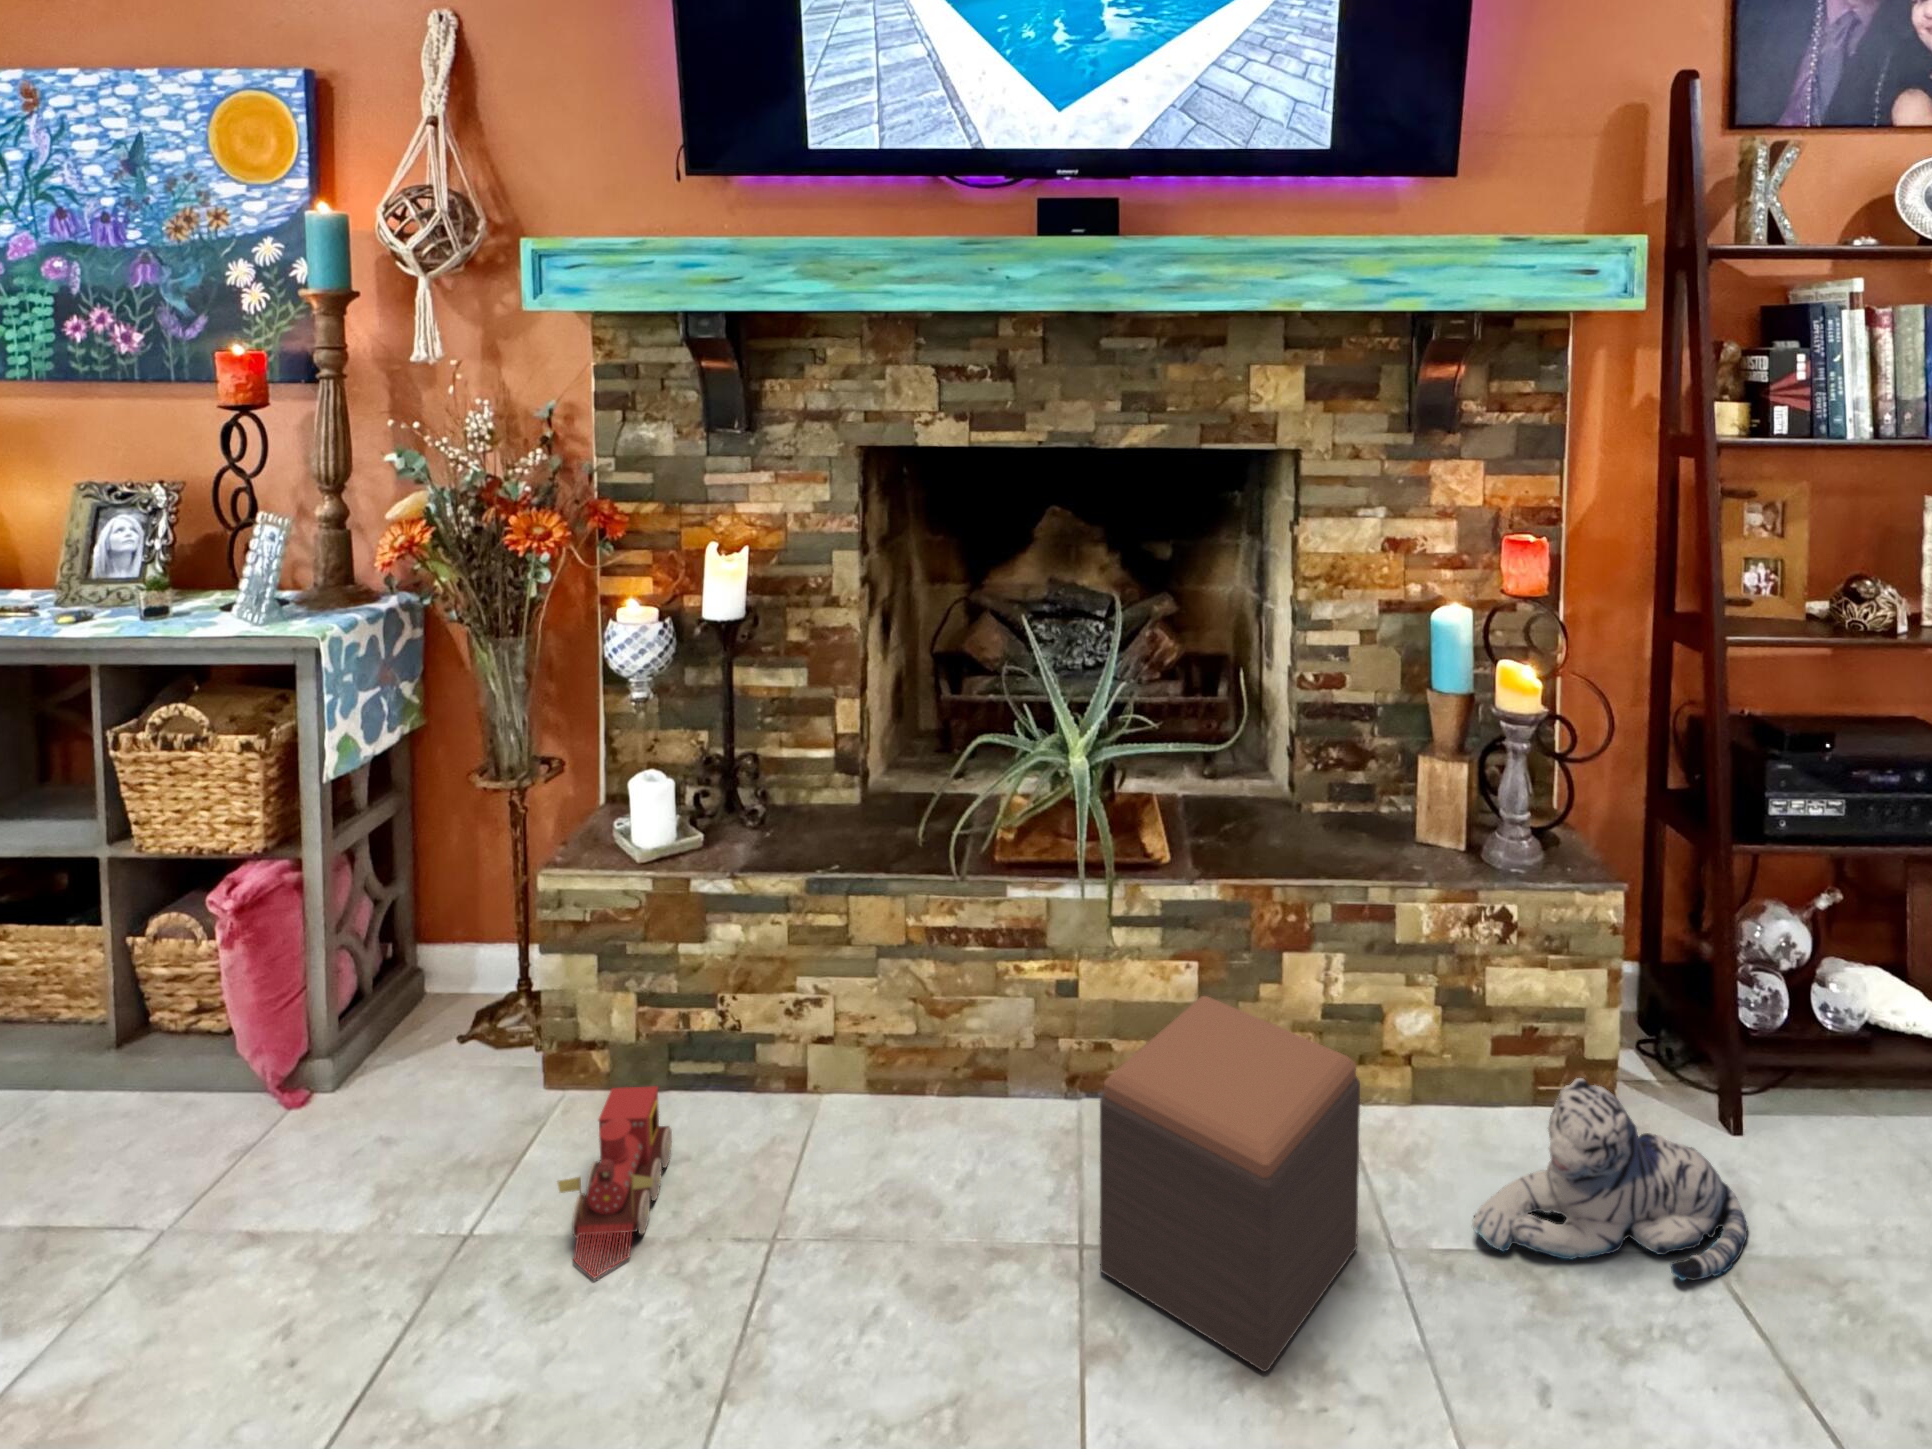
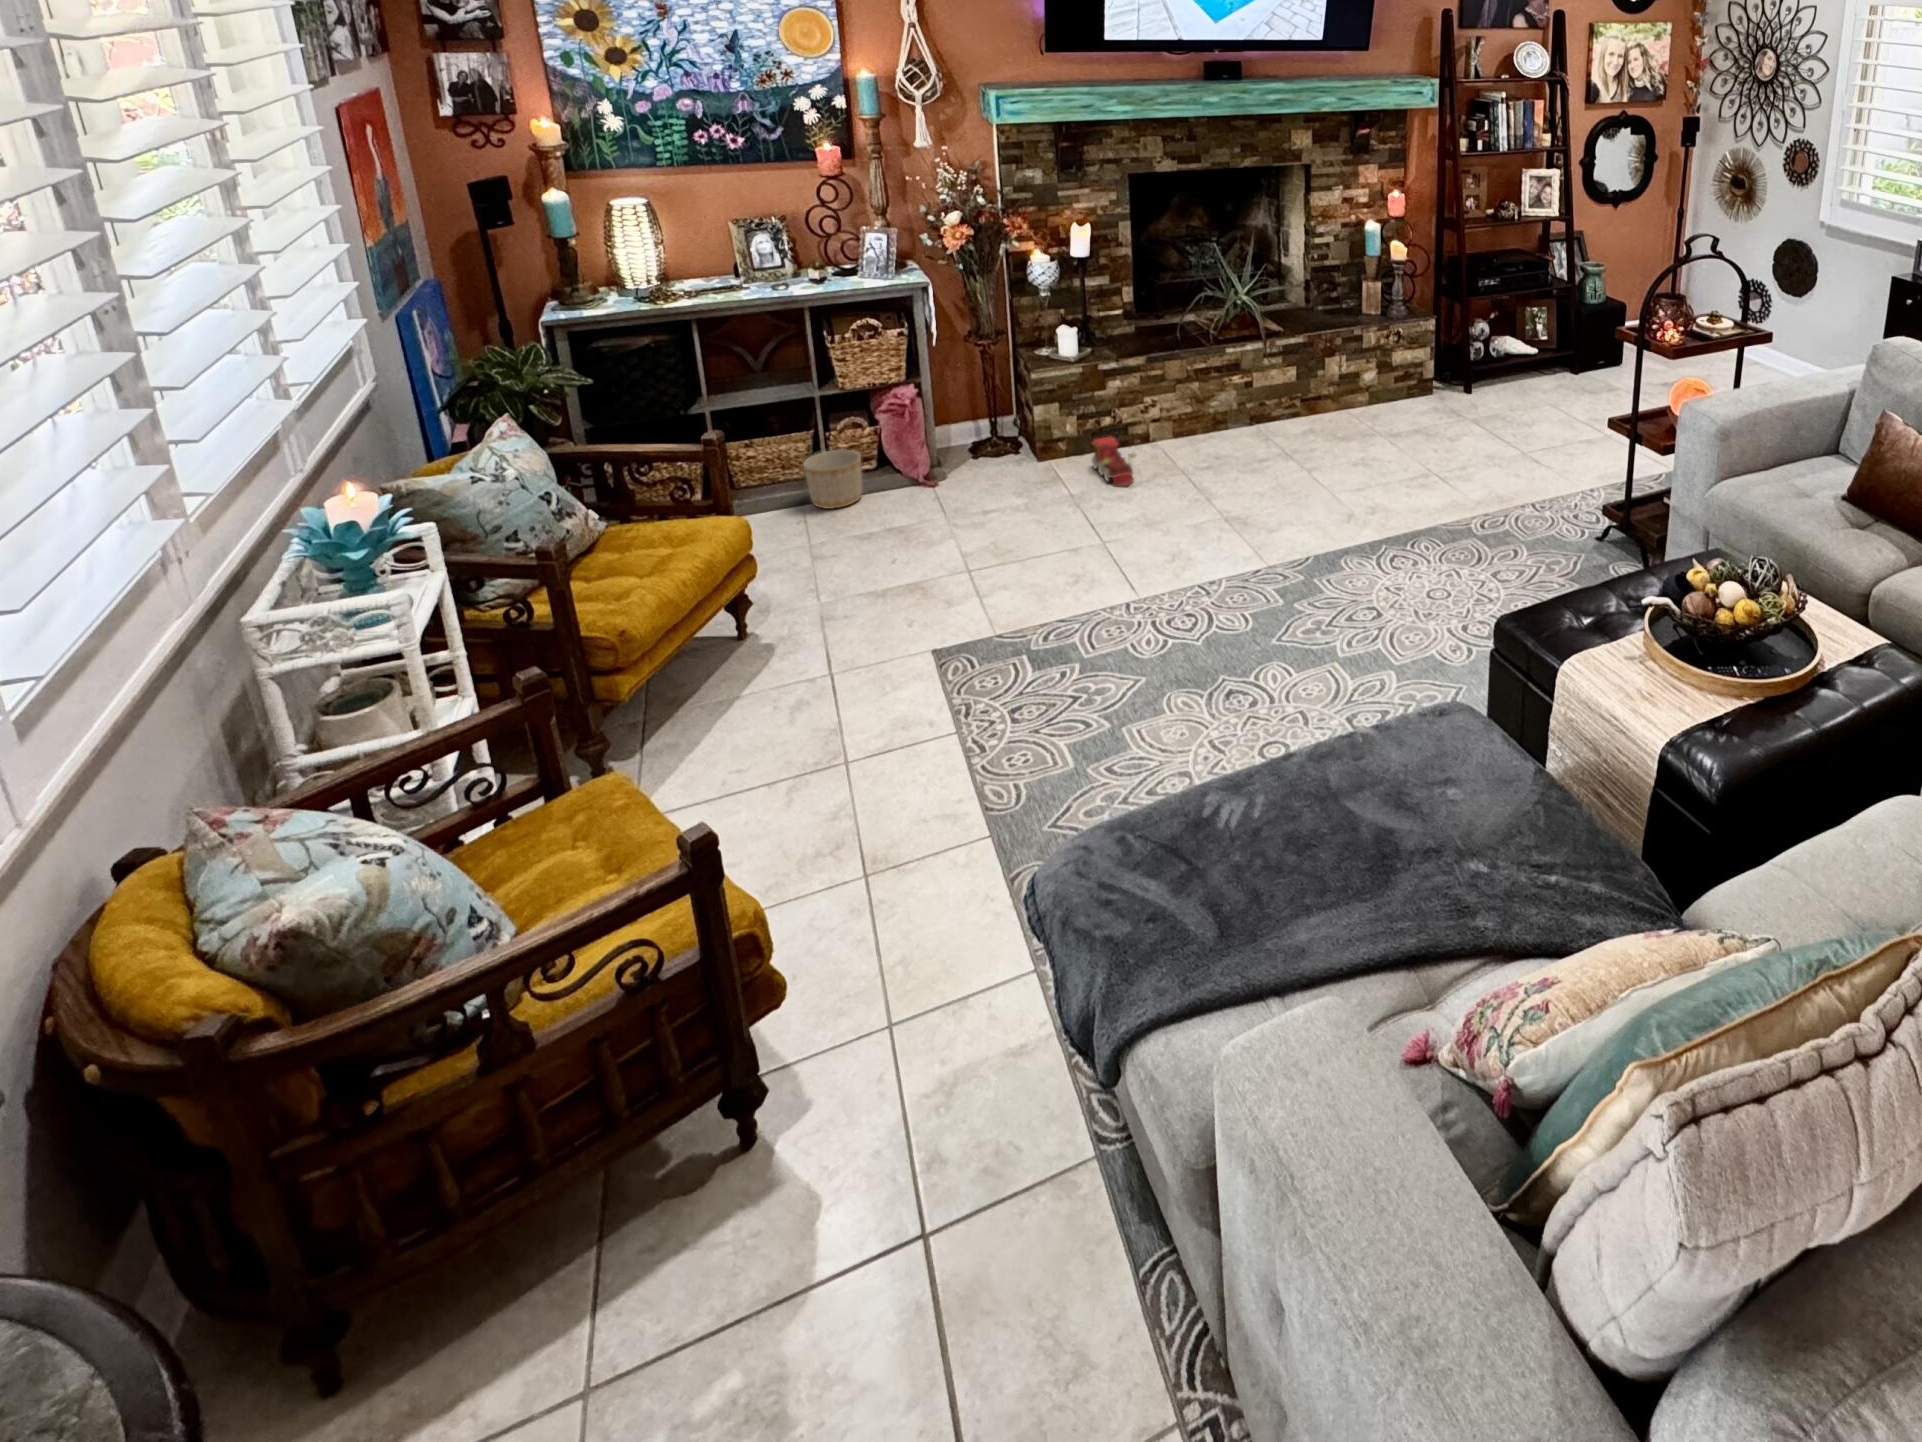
planter: none [34,979,172,1130] -> present [803,450,862,509]
footstool: present [1100,996,1360,1372] -> none [1296,365,1373,456]
plush toy: present [1472,1078,1748,1280] -> none [1404,368,1481,424]

